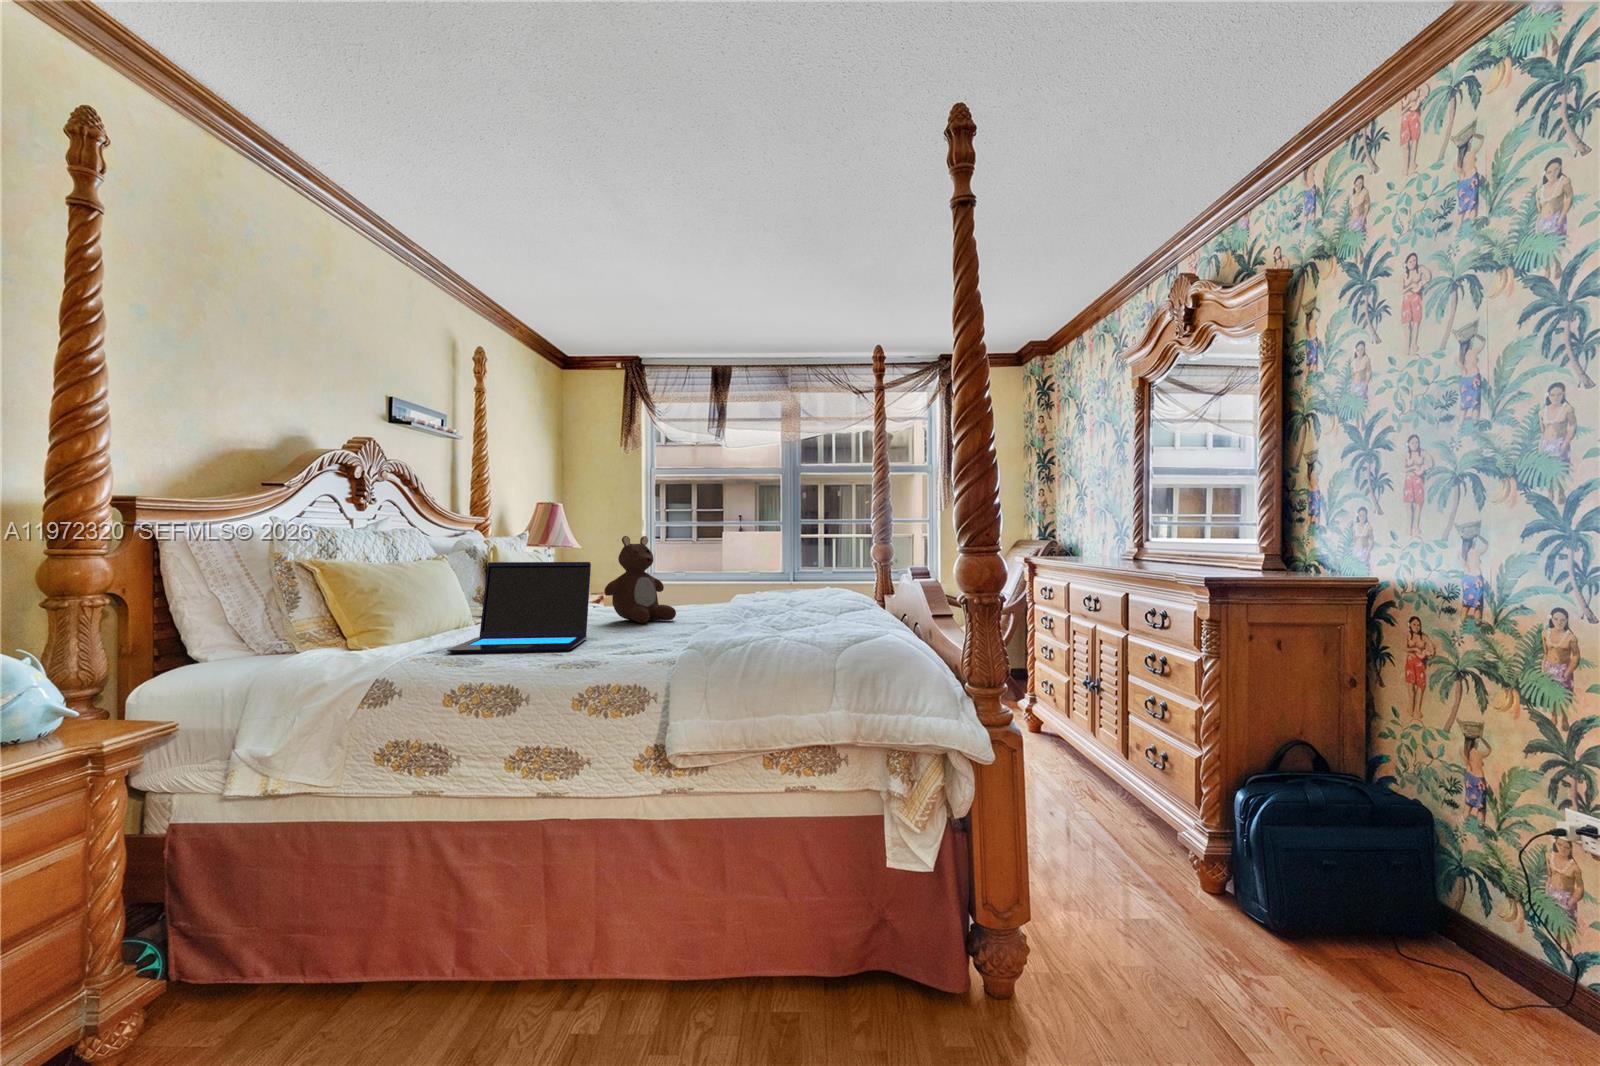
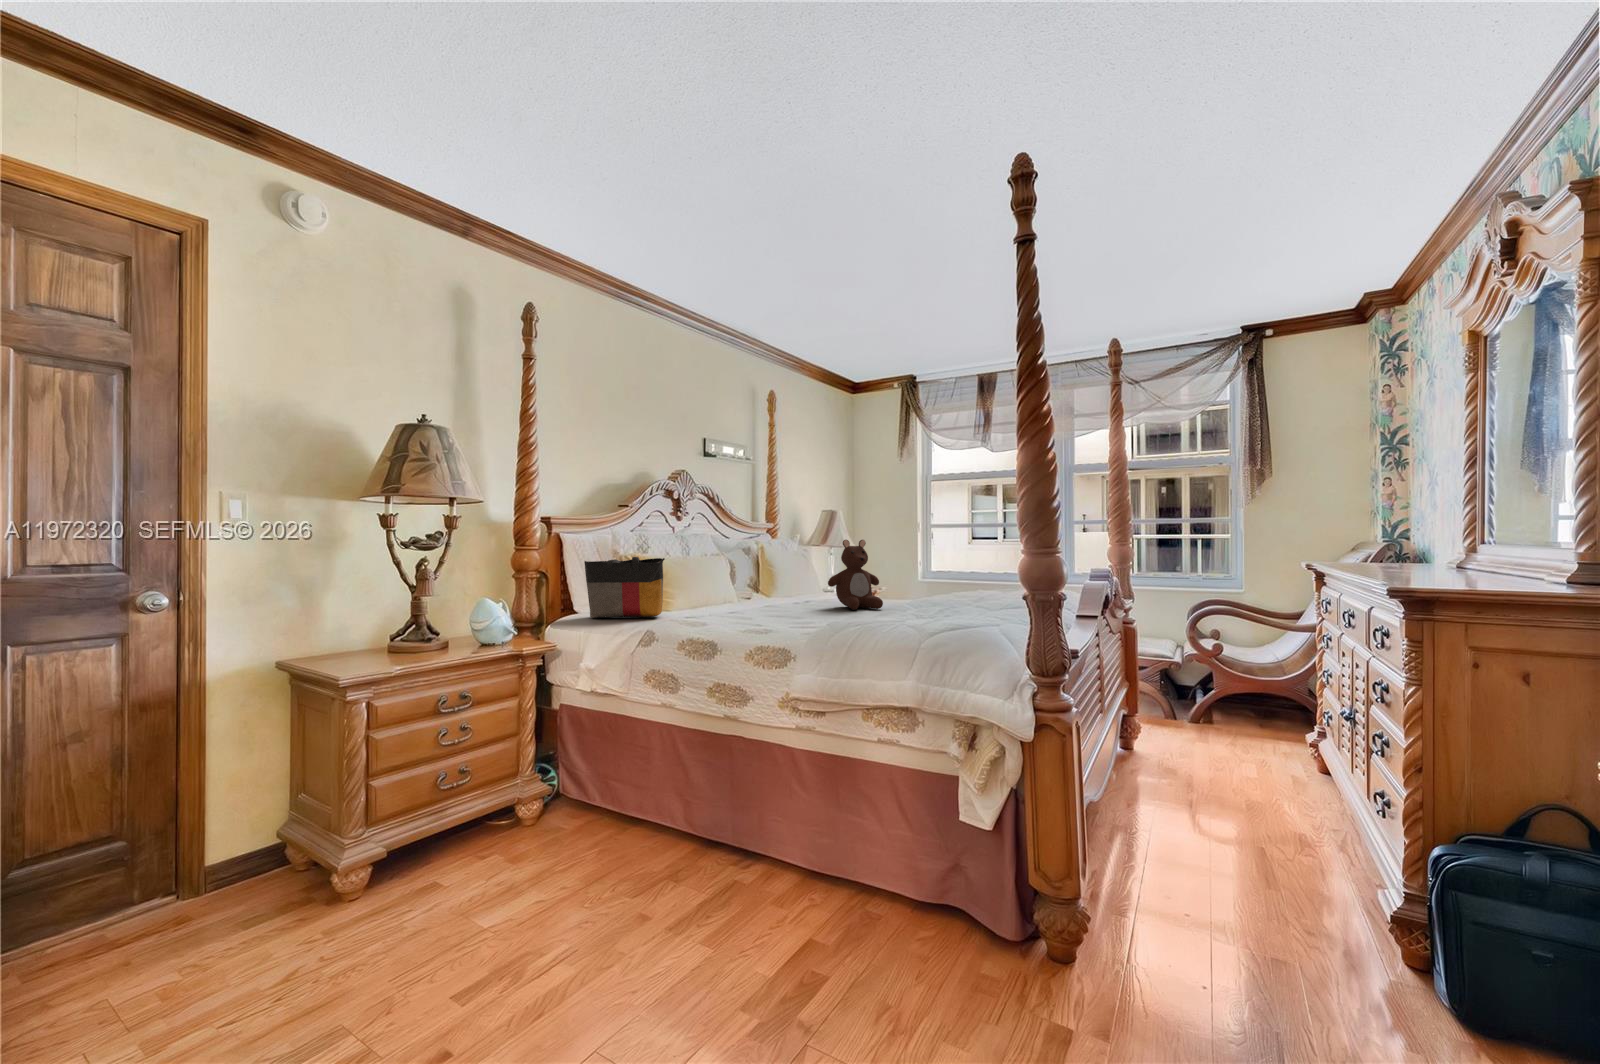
tote bag: none [223,562,383,666] -> present [584,557,665,618]
laptop: present [447,562,591,653] -> none [699,559,803,624]

